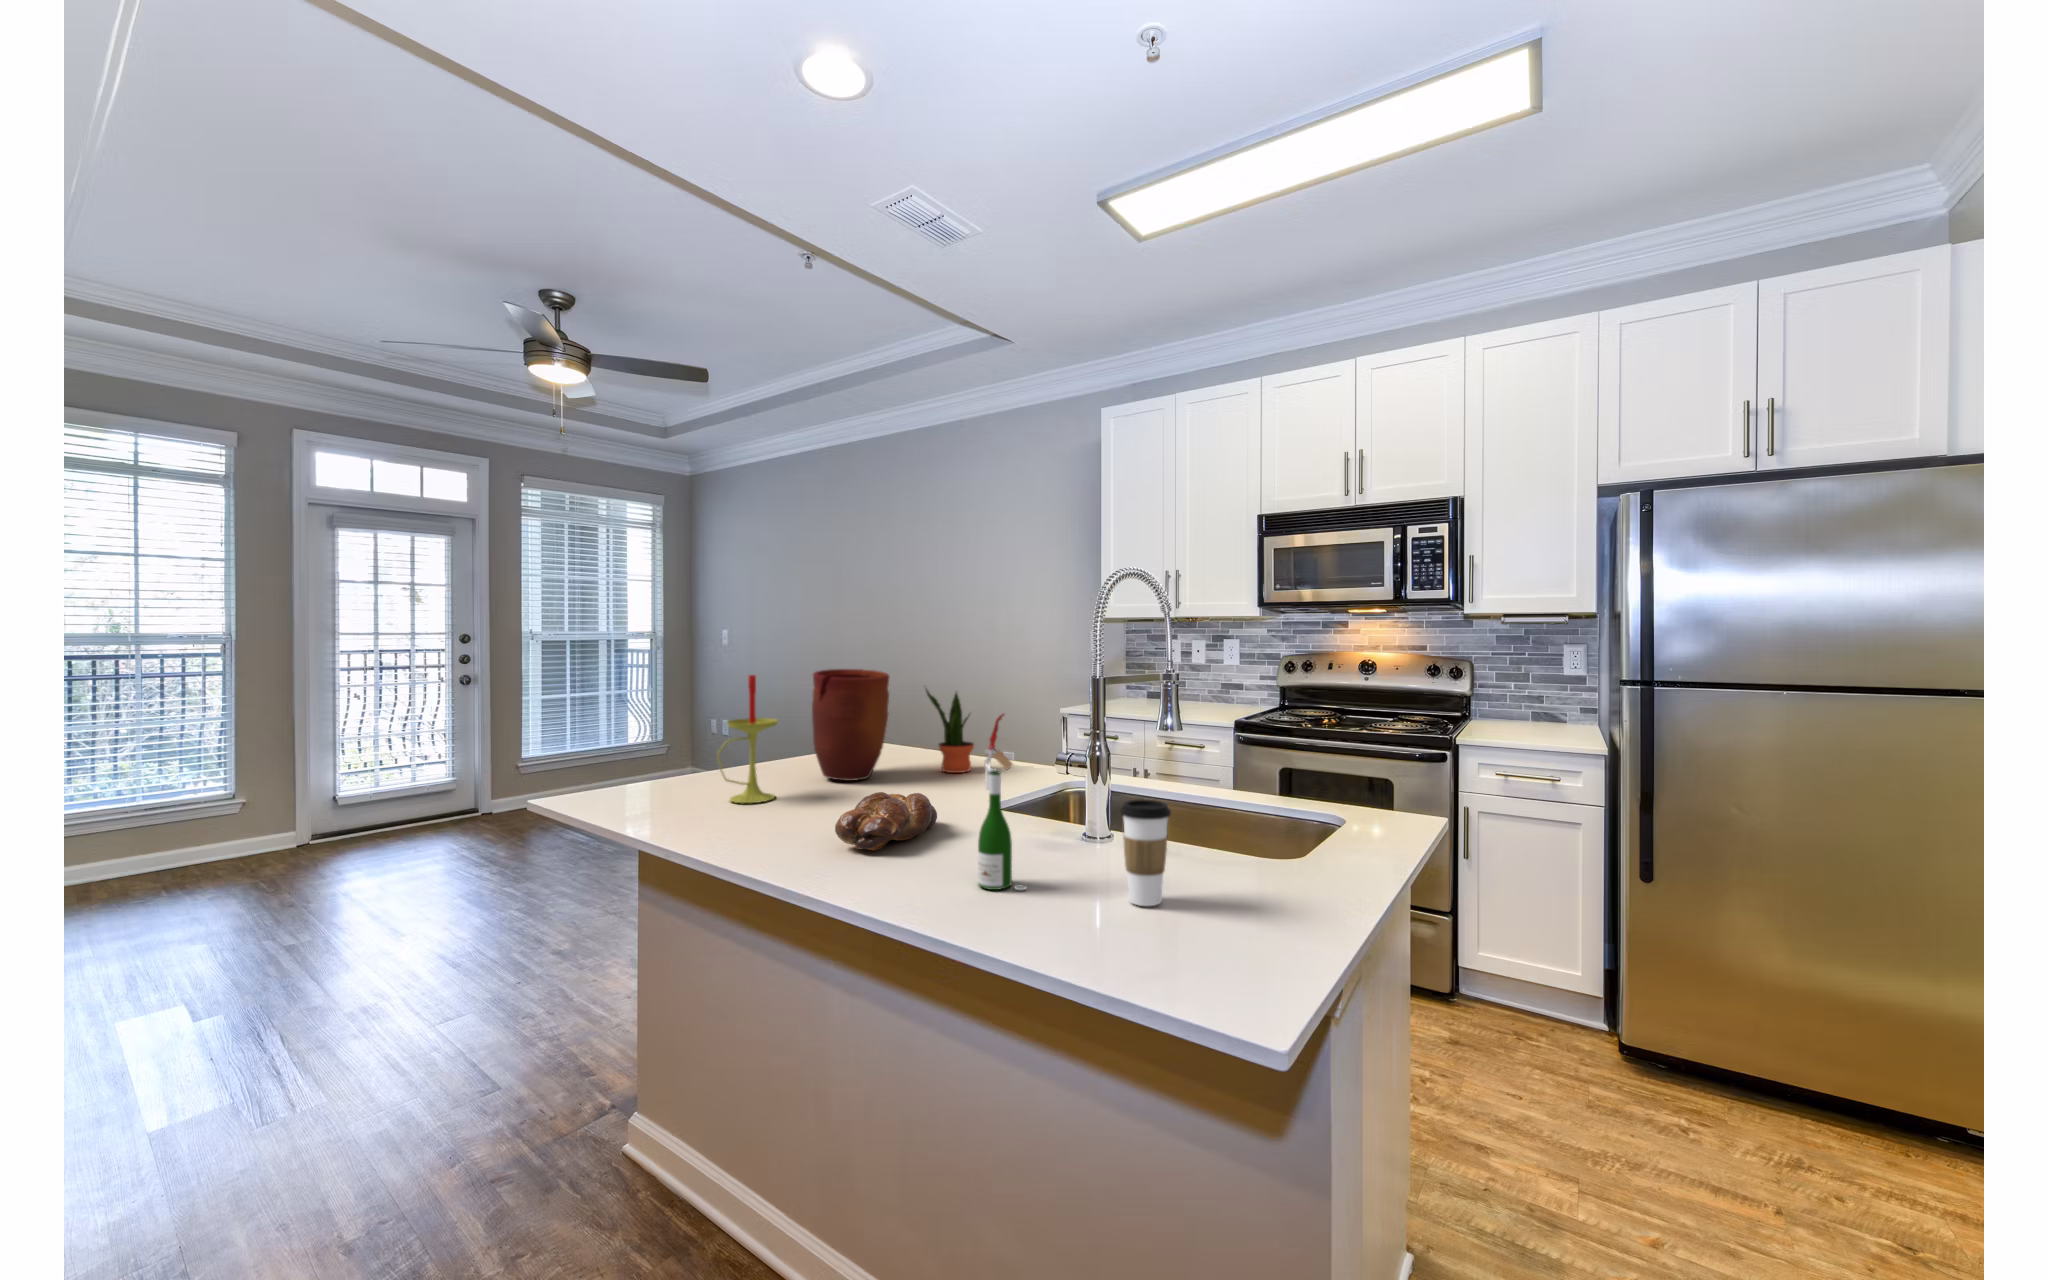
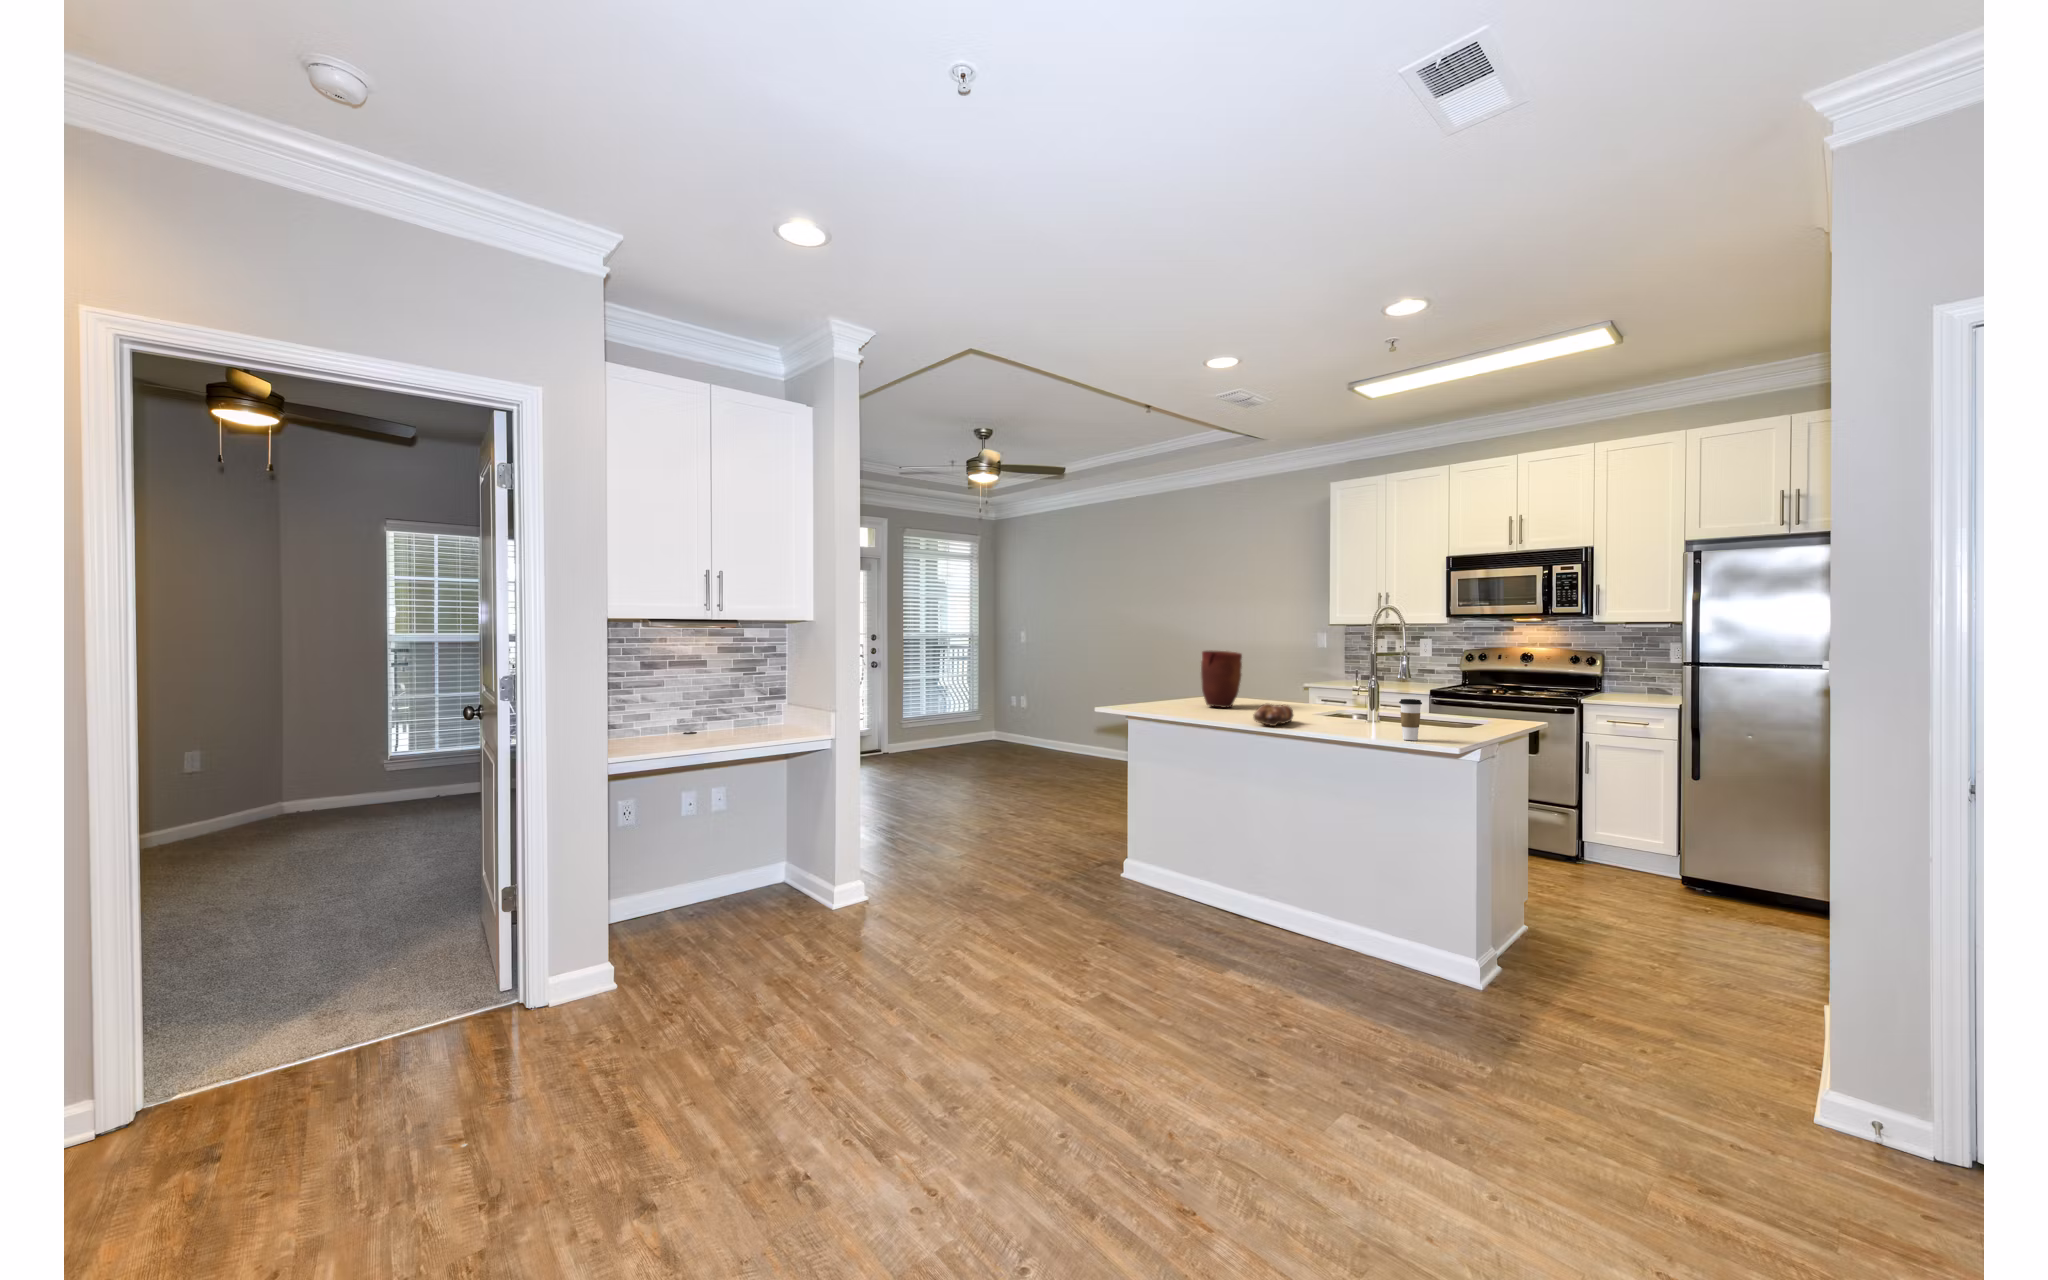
candle: present [717,675,777,803] -> none [1171,650,1197,713]
potted plant: present [926,689,974,773] -> none [1258,659,1285,707]
wine bottle: present [978,714,1026,890] -> none [1332,663,1355,736]

